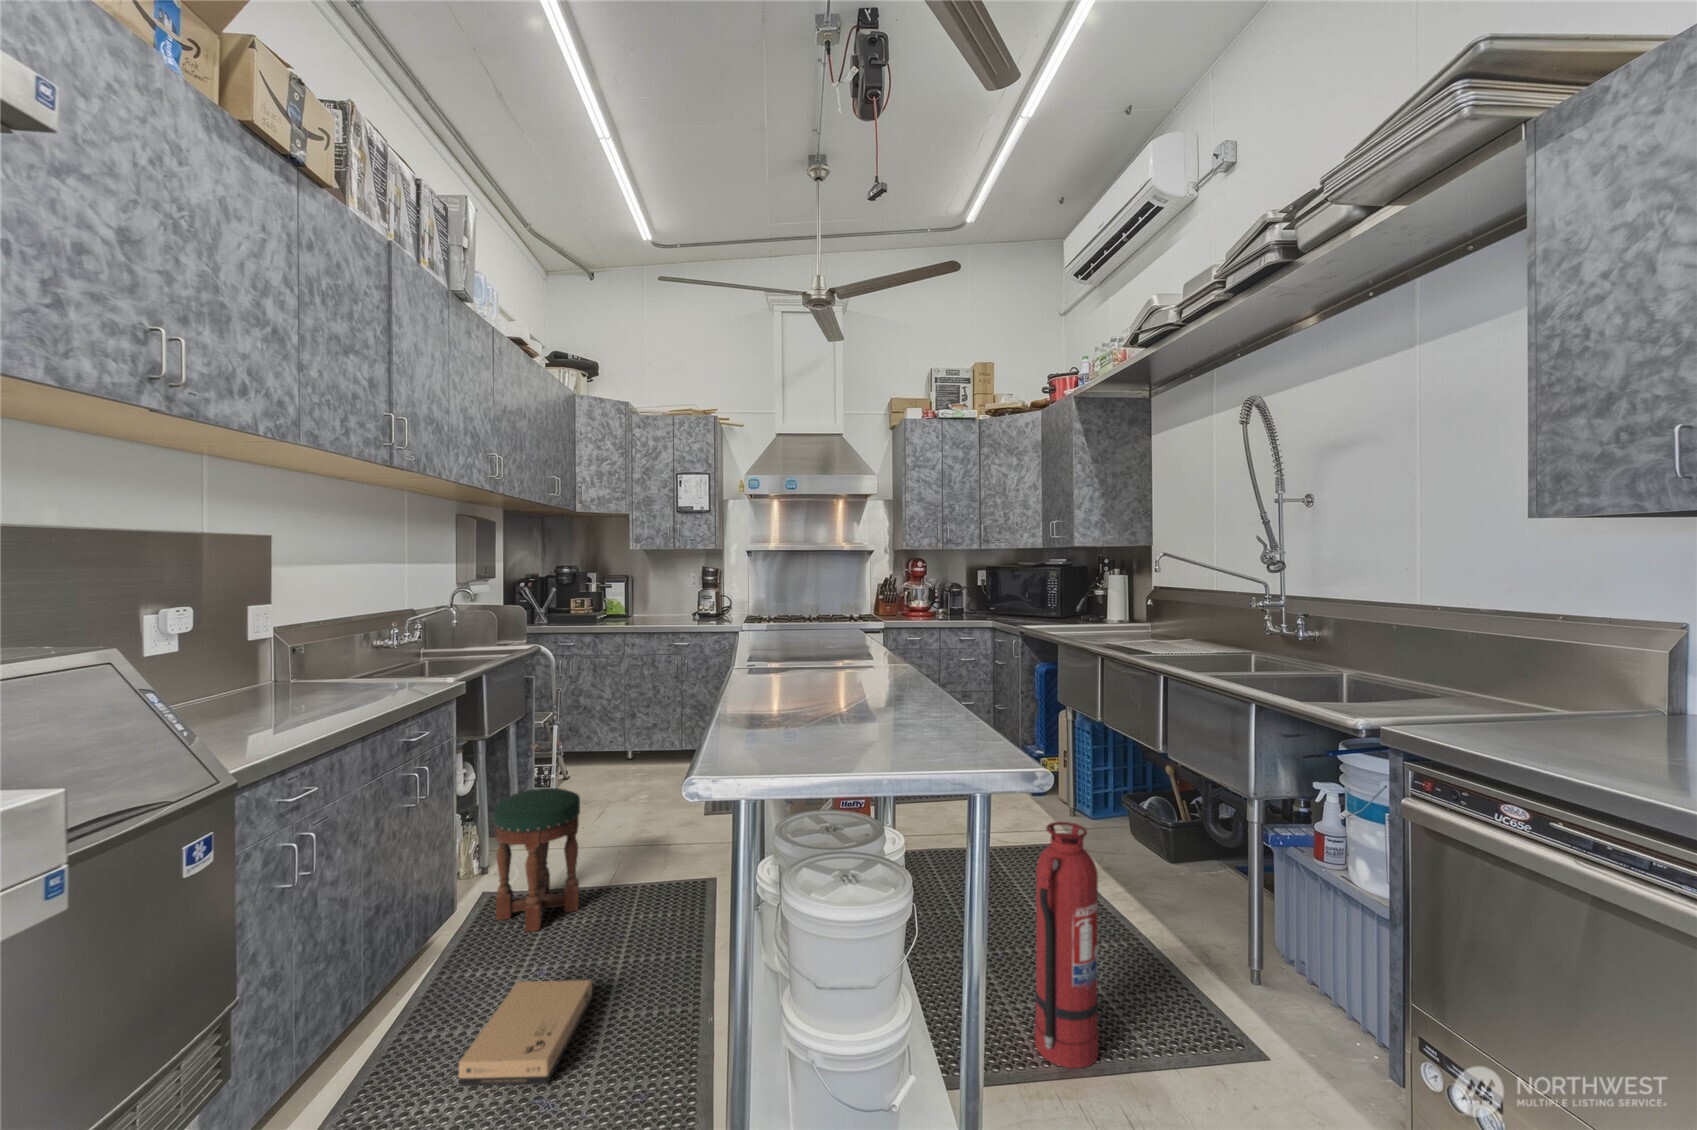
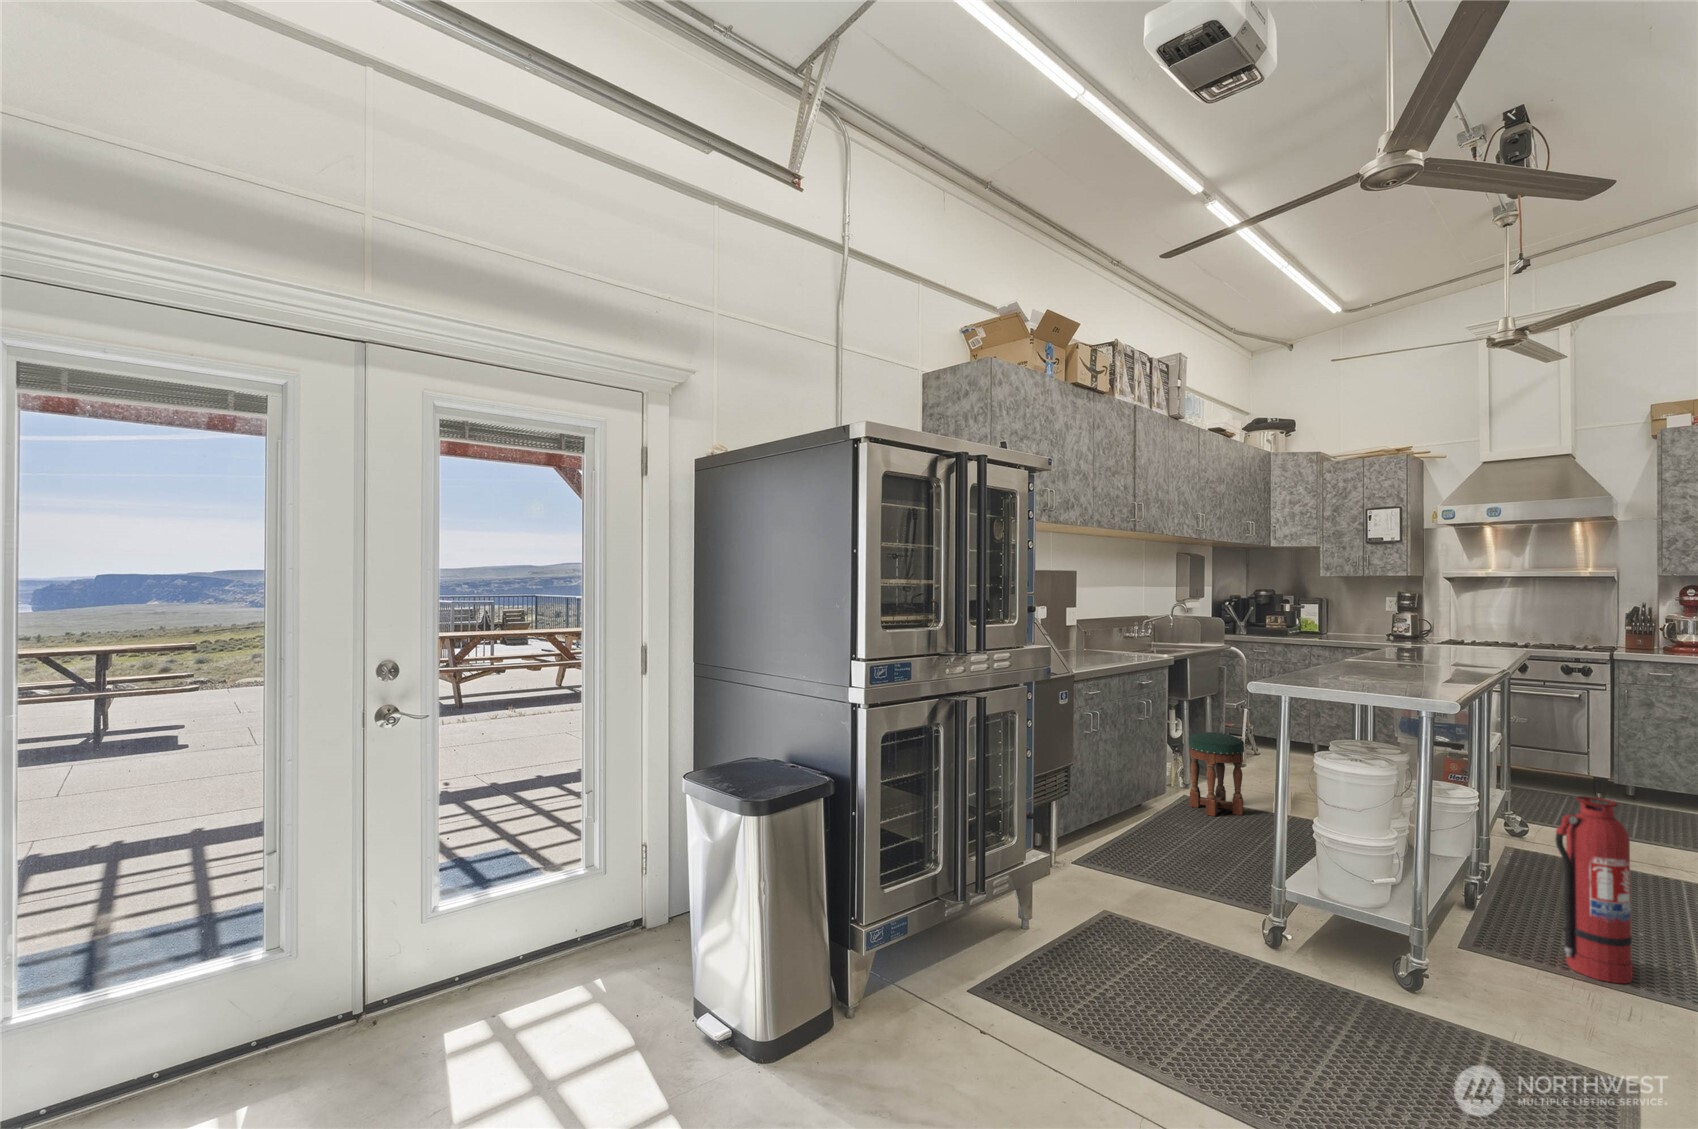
cardboard box: present [459,980,592,1086] -> none [1161,825,1238,864]

